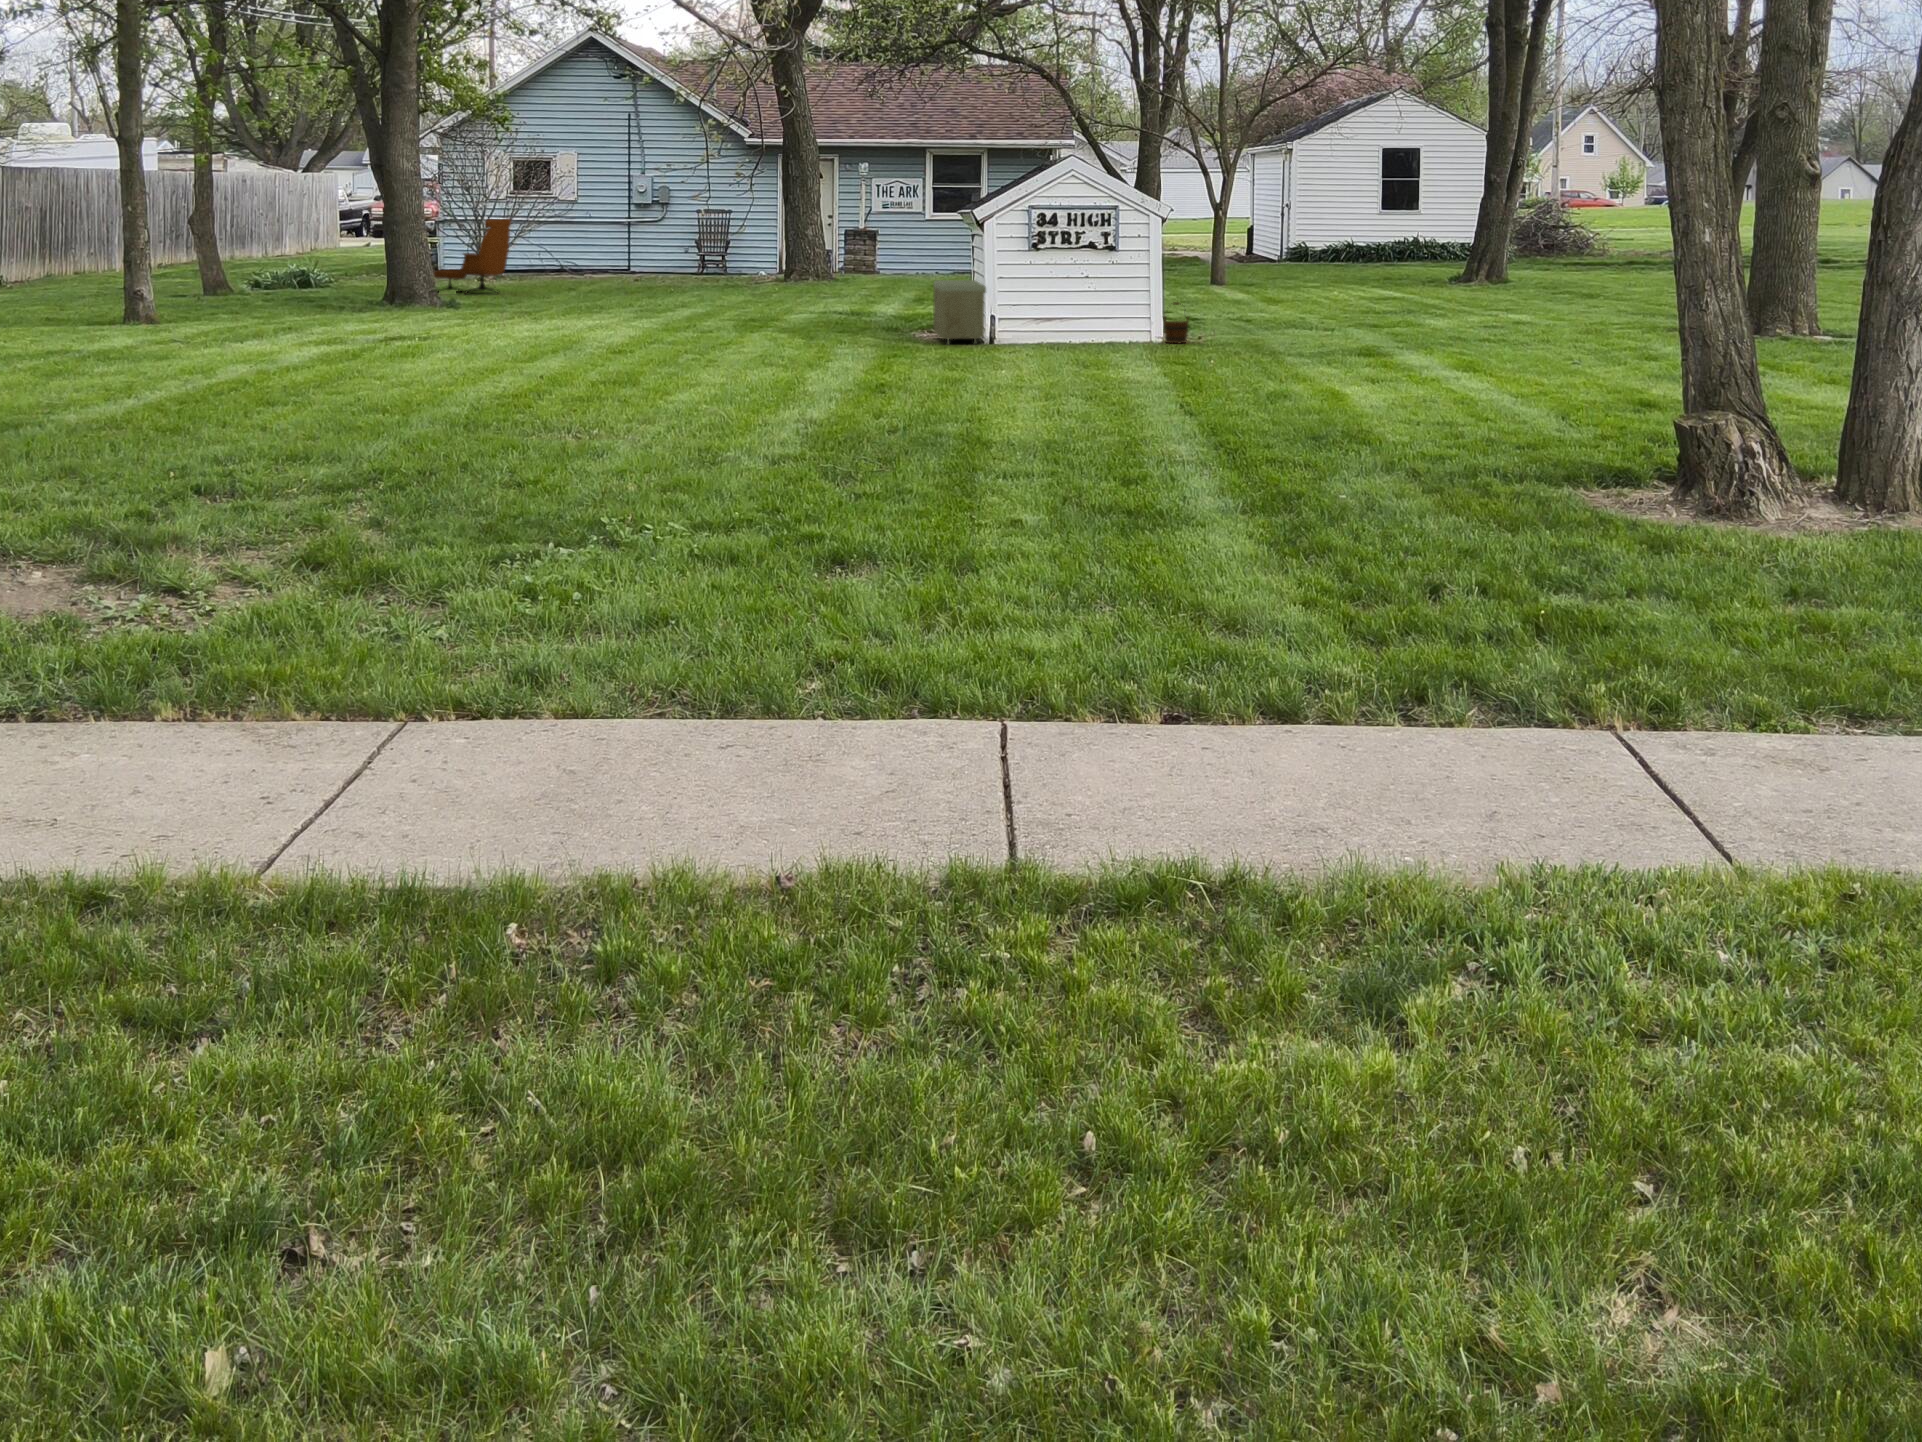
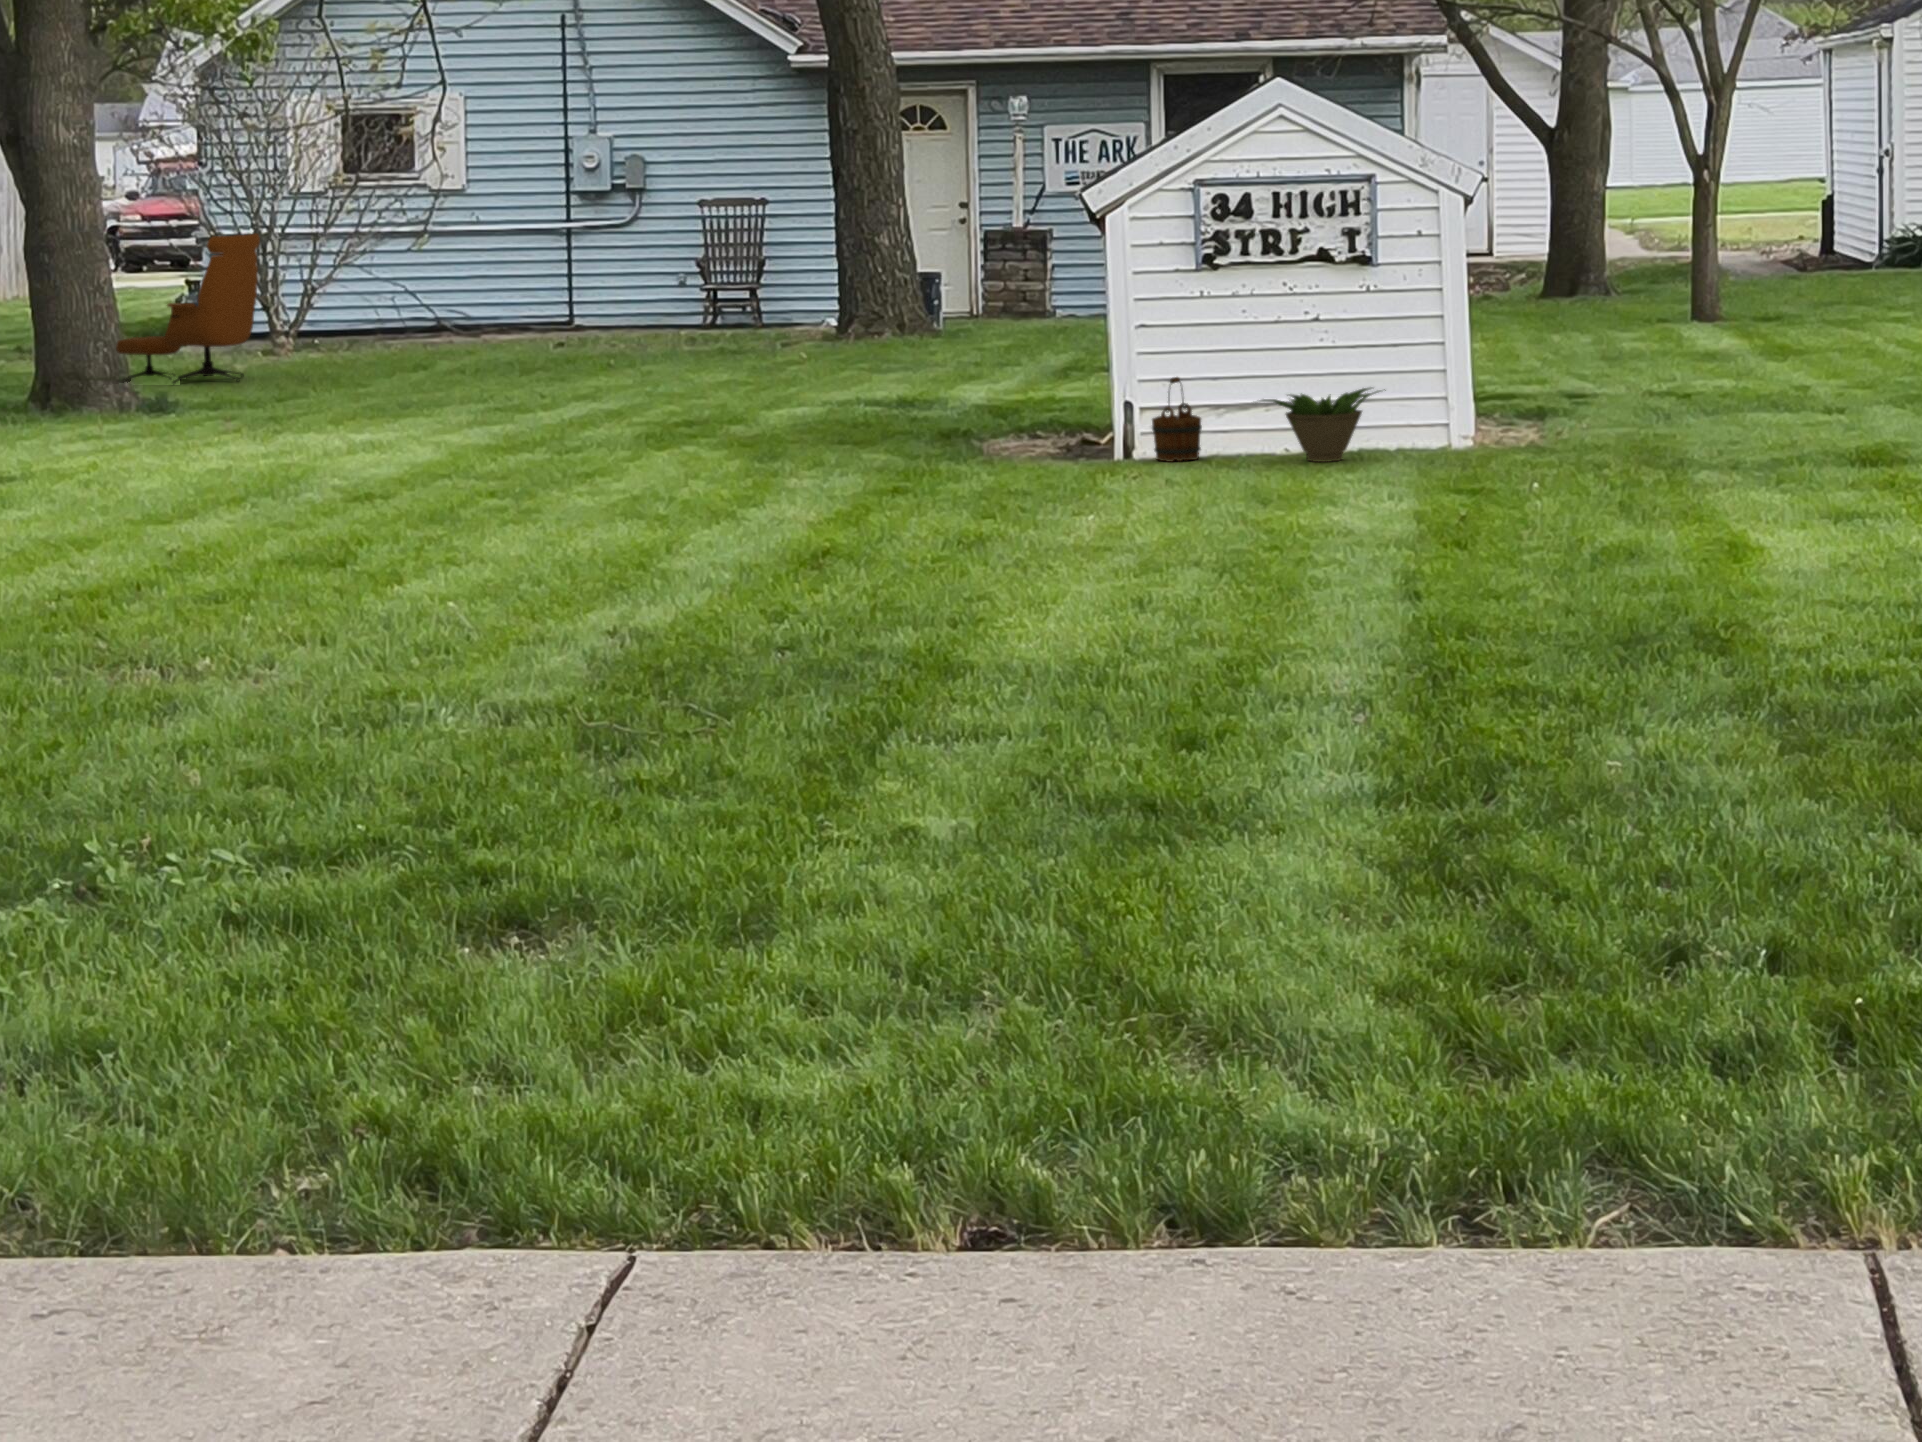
storage bench: present [933,280,986,343] -> none [1020,331,1116,462]
wooden bucket: present [1164,302,1189,344] -> present [1152,377,1202,462]
decorative plant: none [1055,312,1123,348] -> present [1259,388,1386,462]

